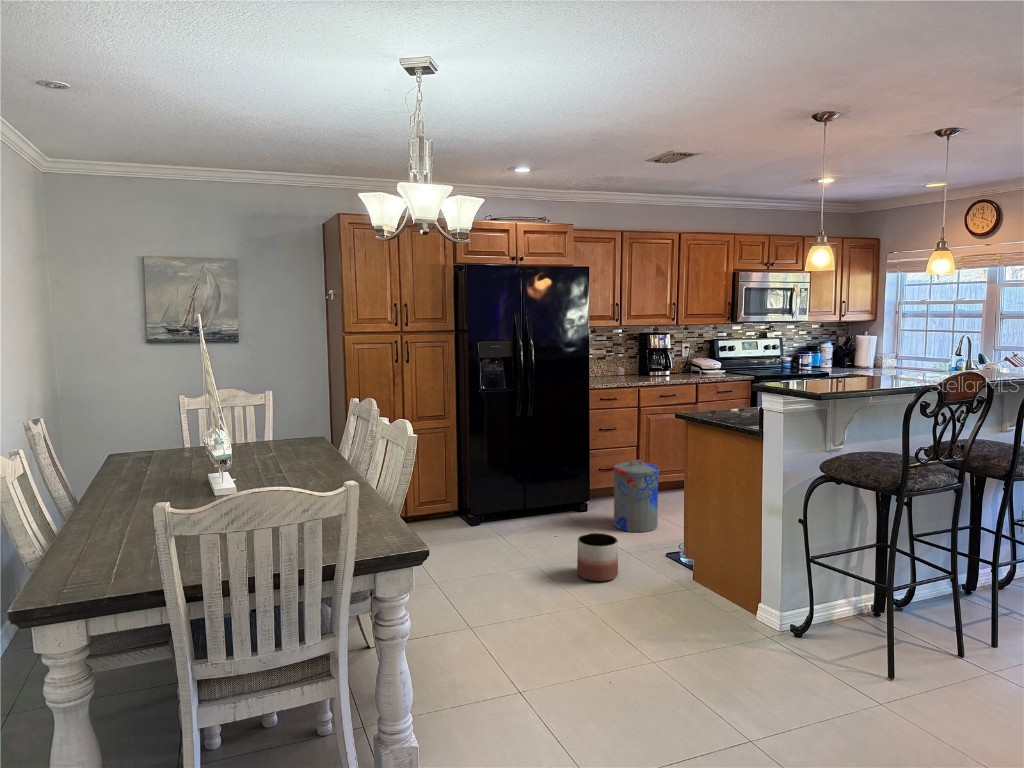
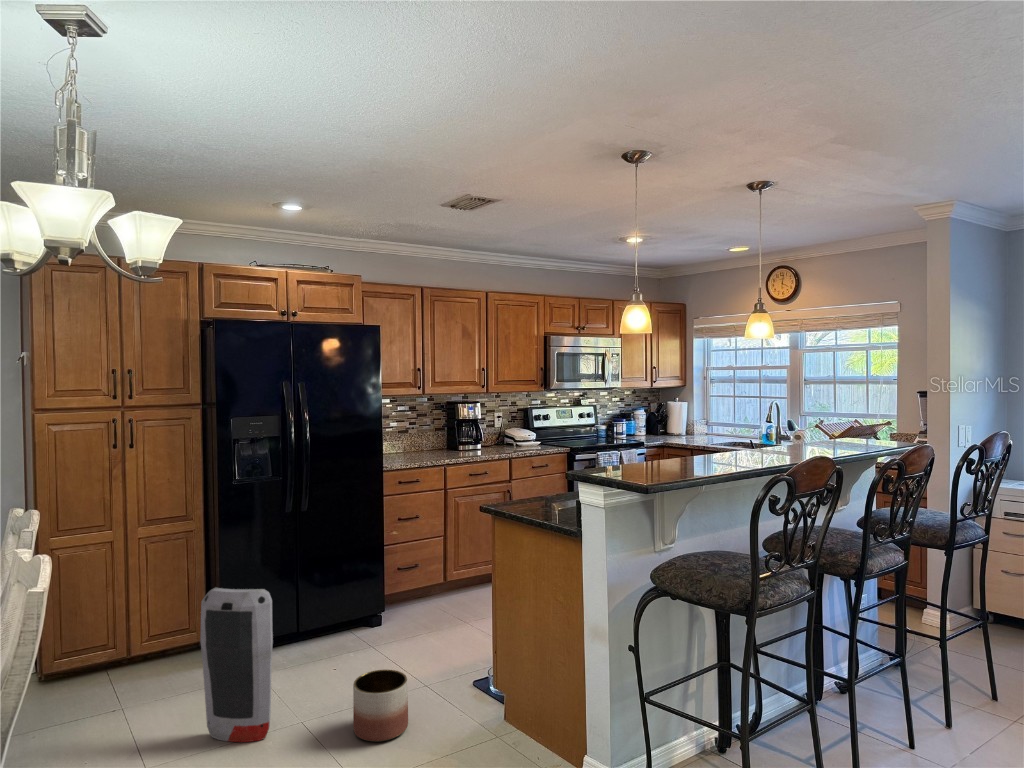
trash can: present [613,460,659,532] -> none [410,558,466,651]
air purifier: none [469,463,519,573] -> present [200,588,273,742]

